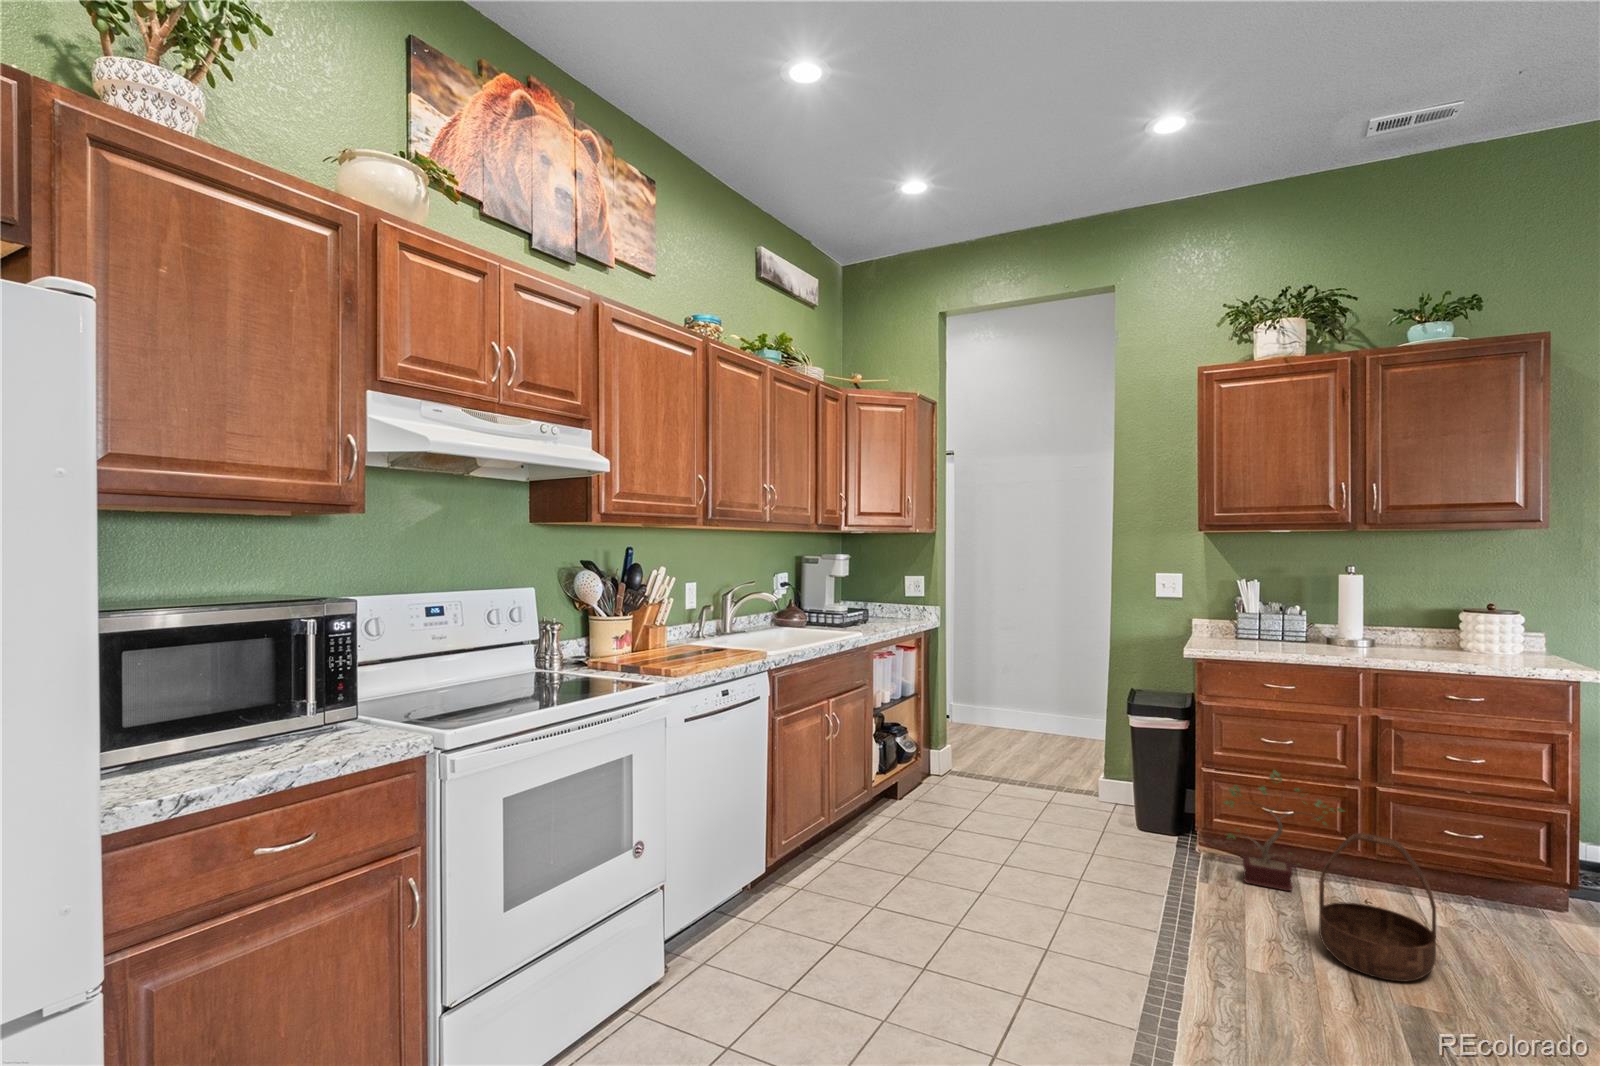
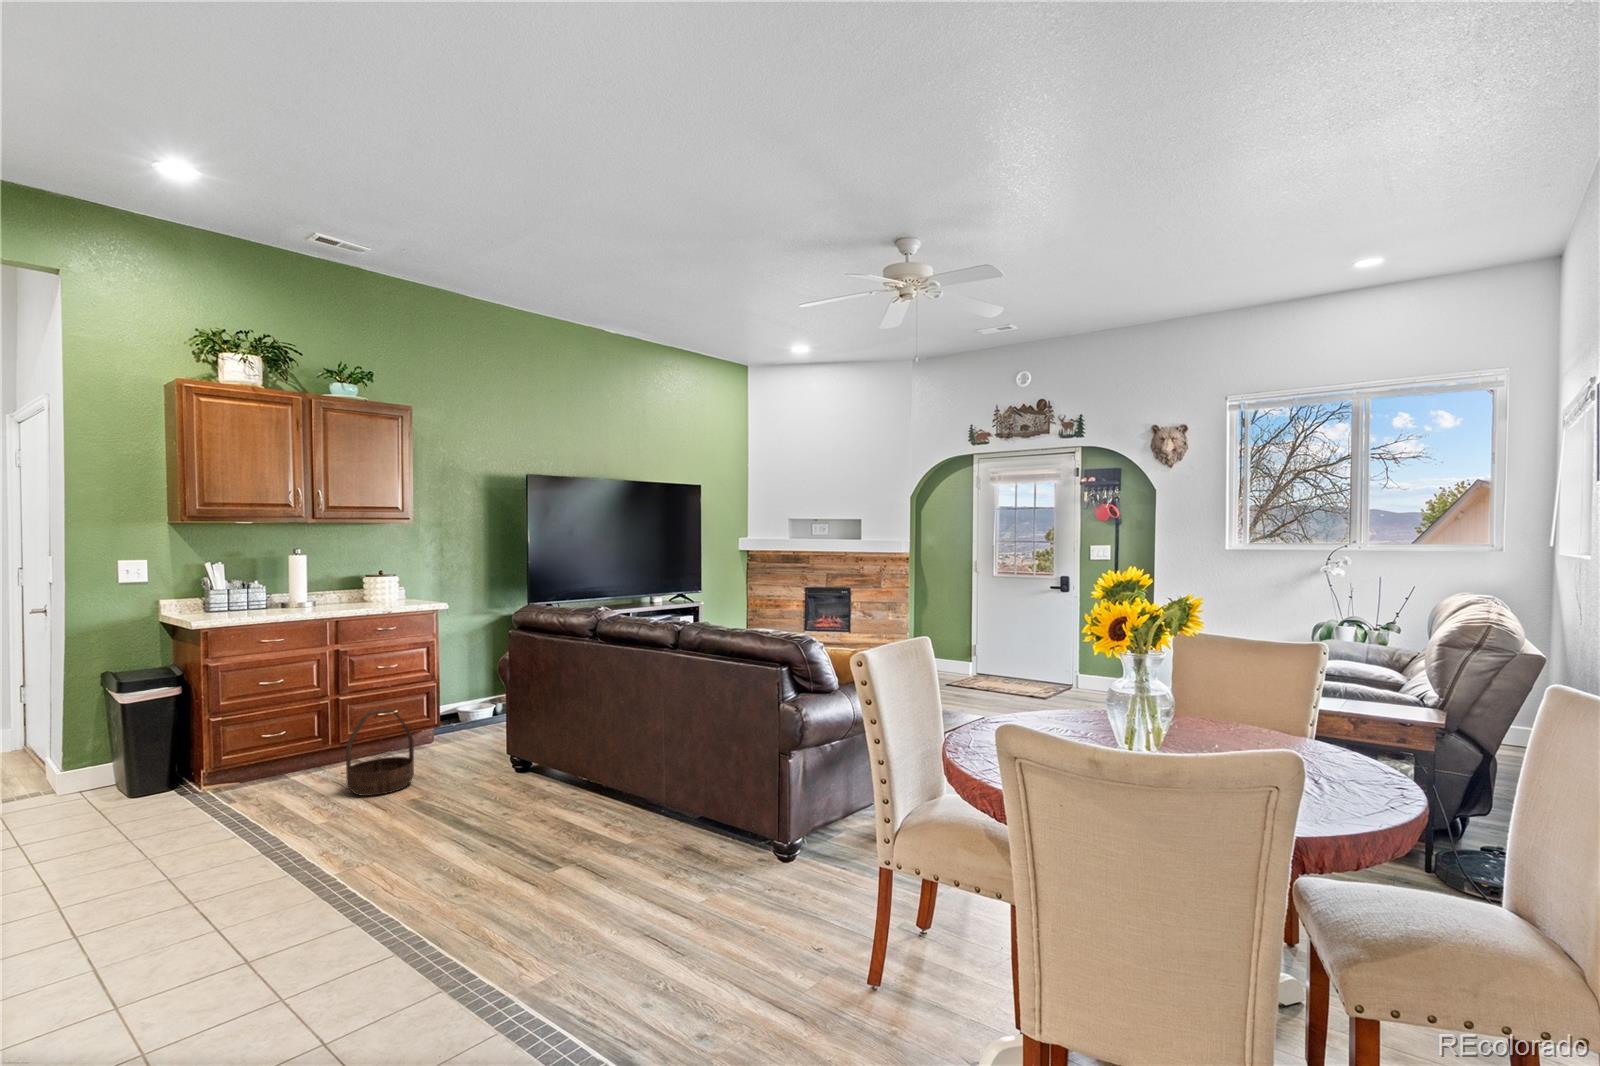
potted plant: present [1224,770,1344,891] -> none [245,699,336,791]

